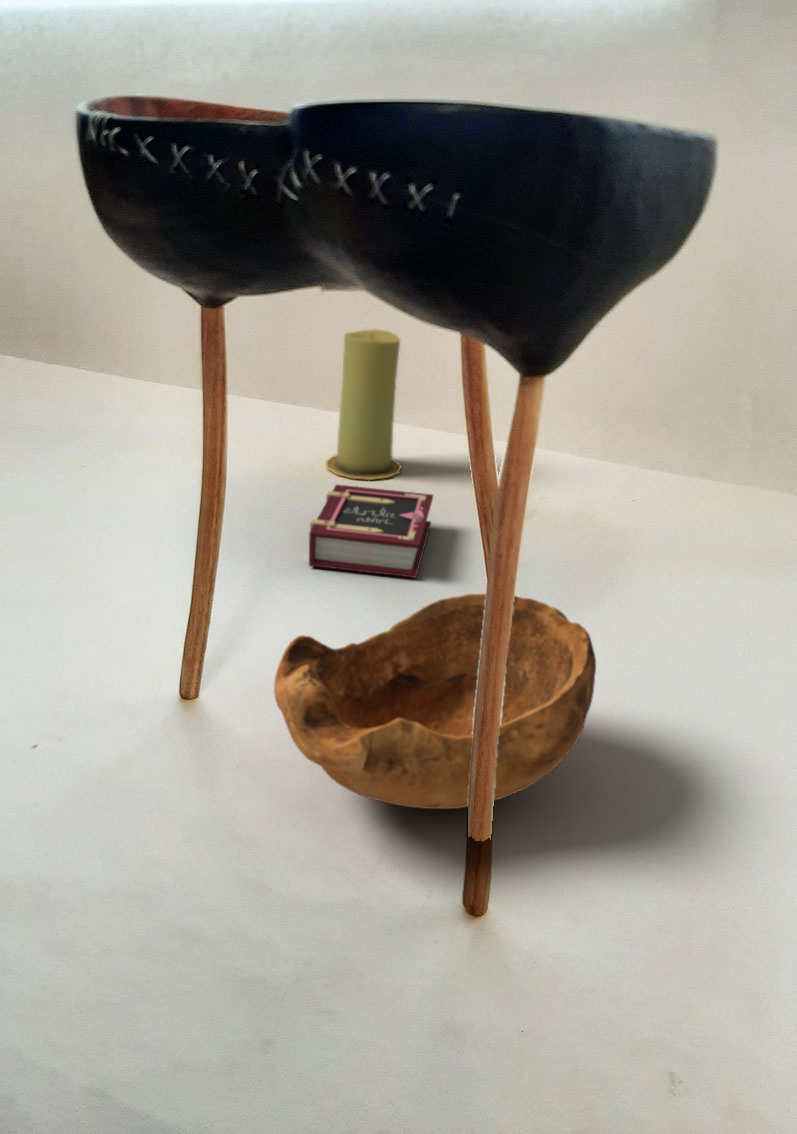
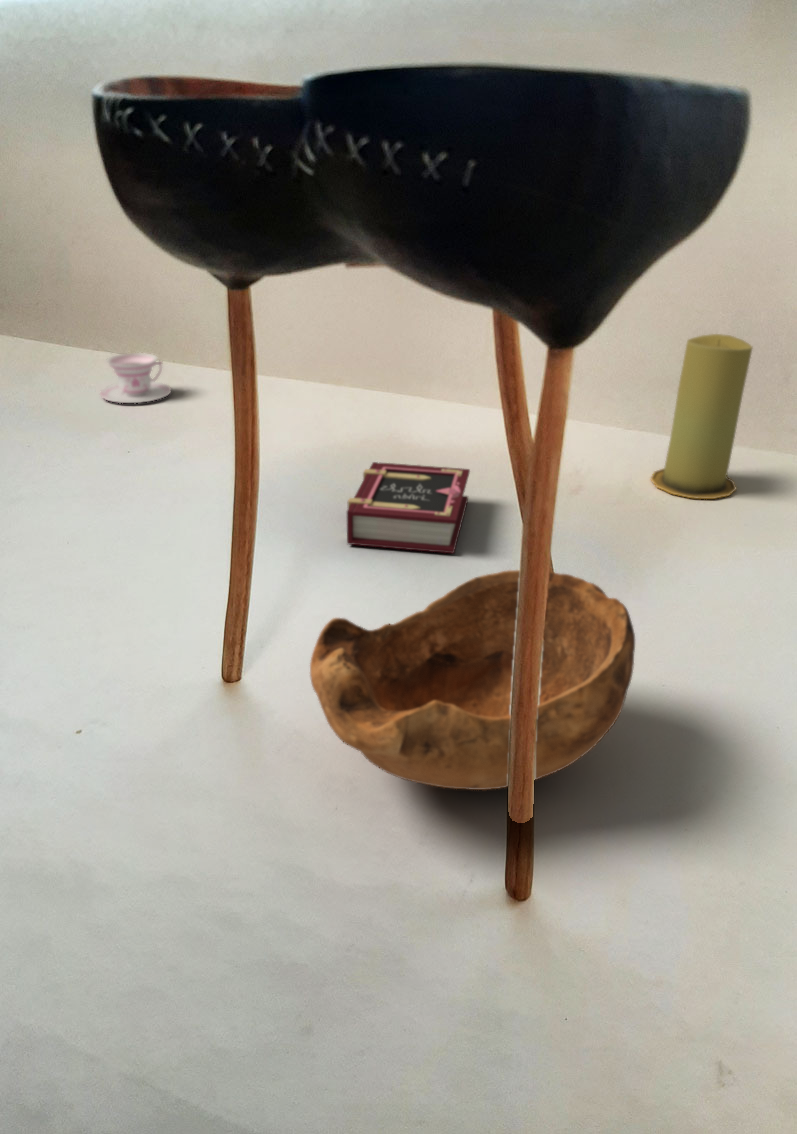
candle: present [326,330,401,480] -> present [651,334,752,499]
teacup: none [55,367,129,417] -> present [100,353,171,403]

